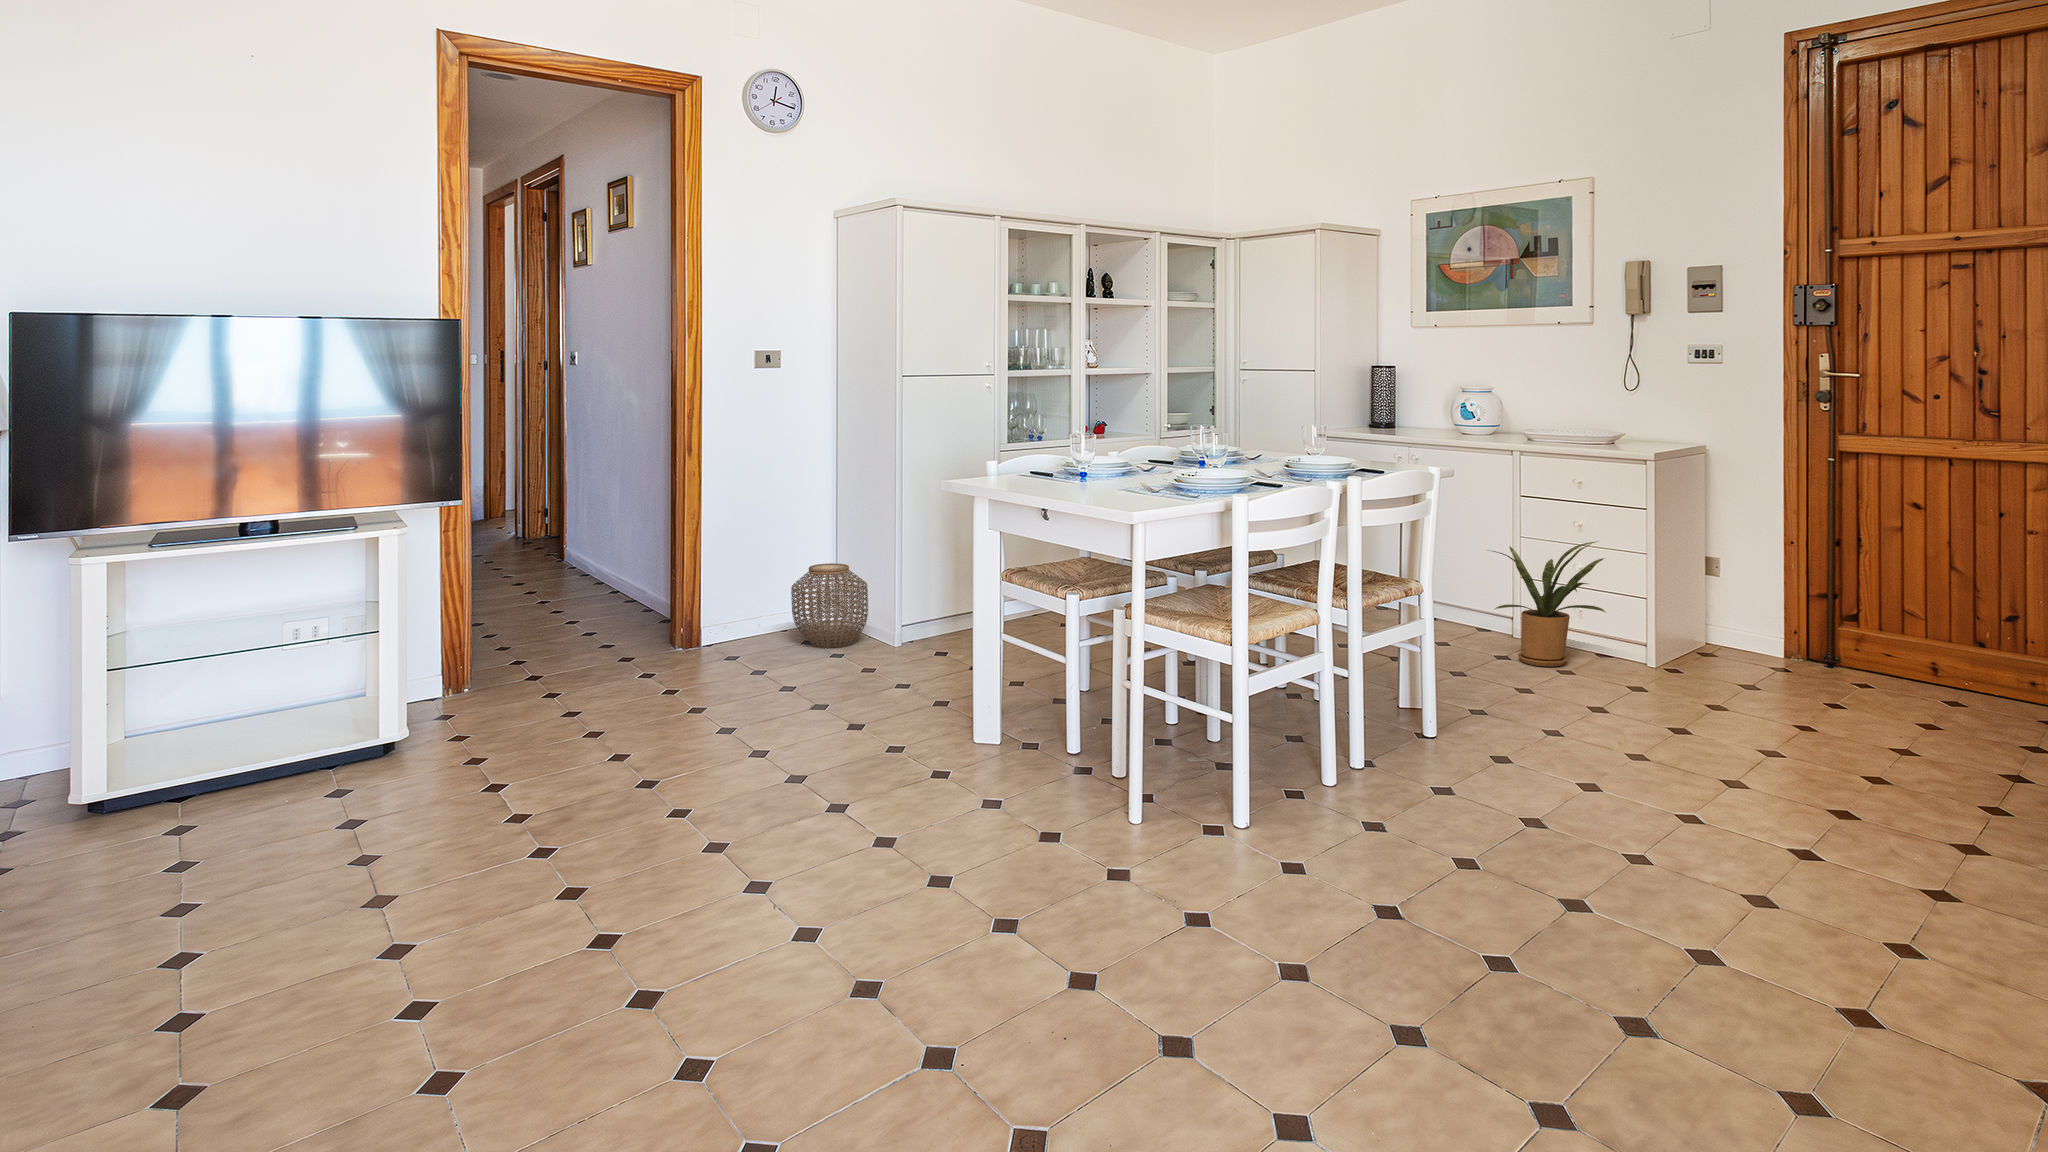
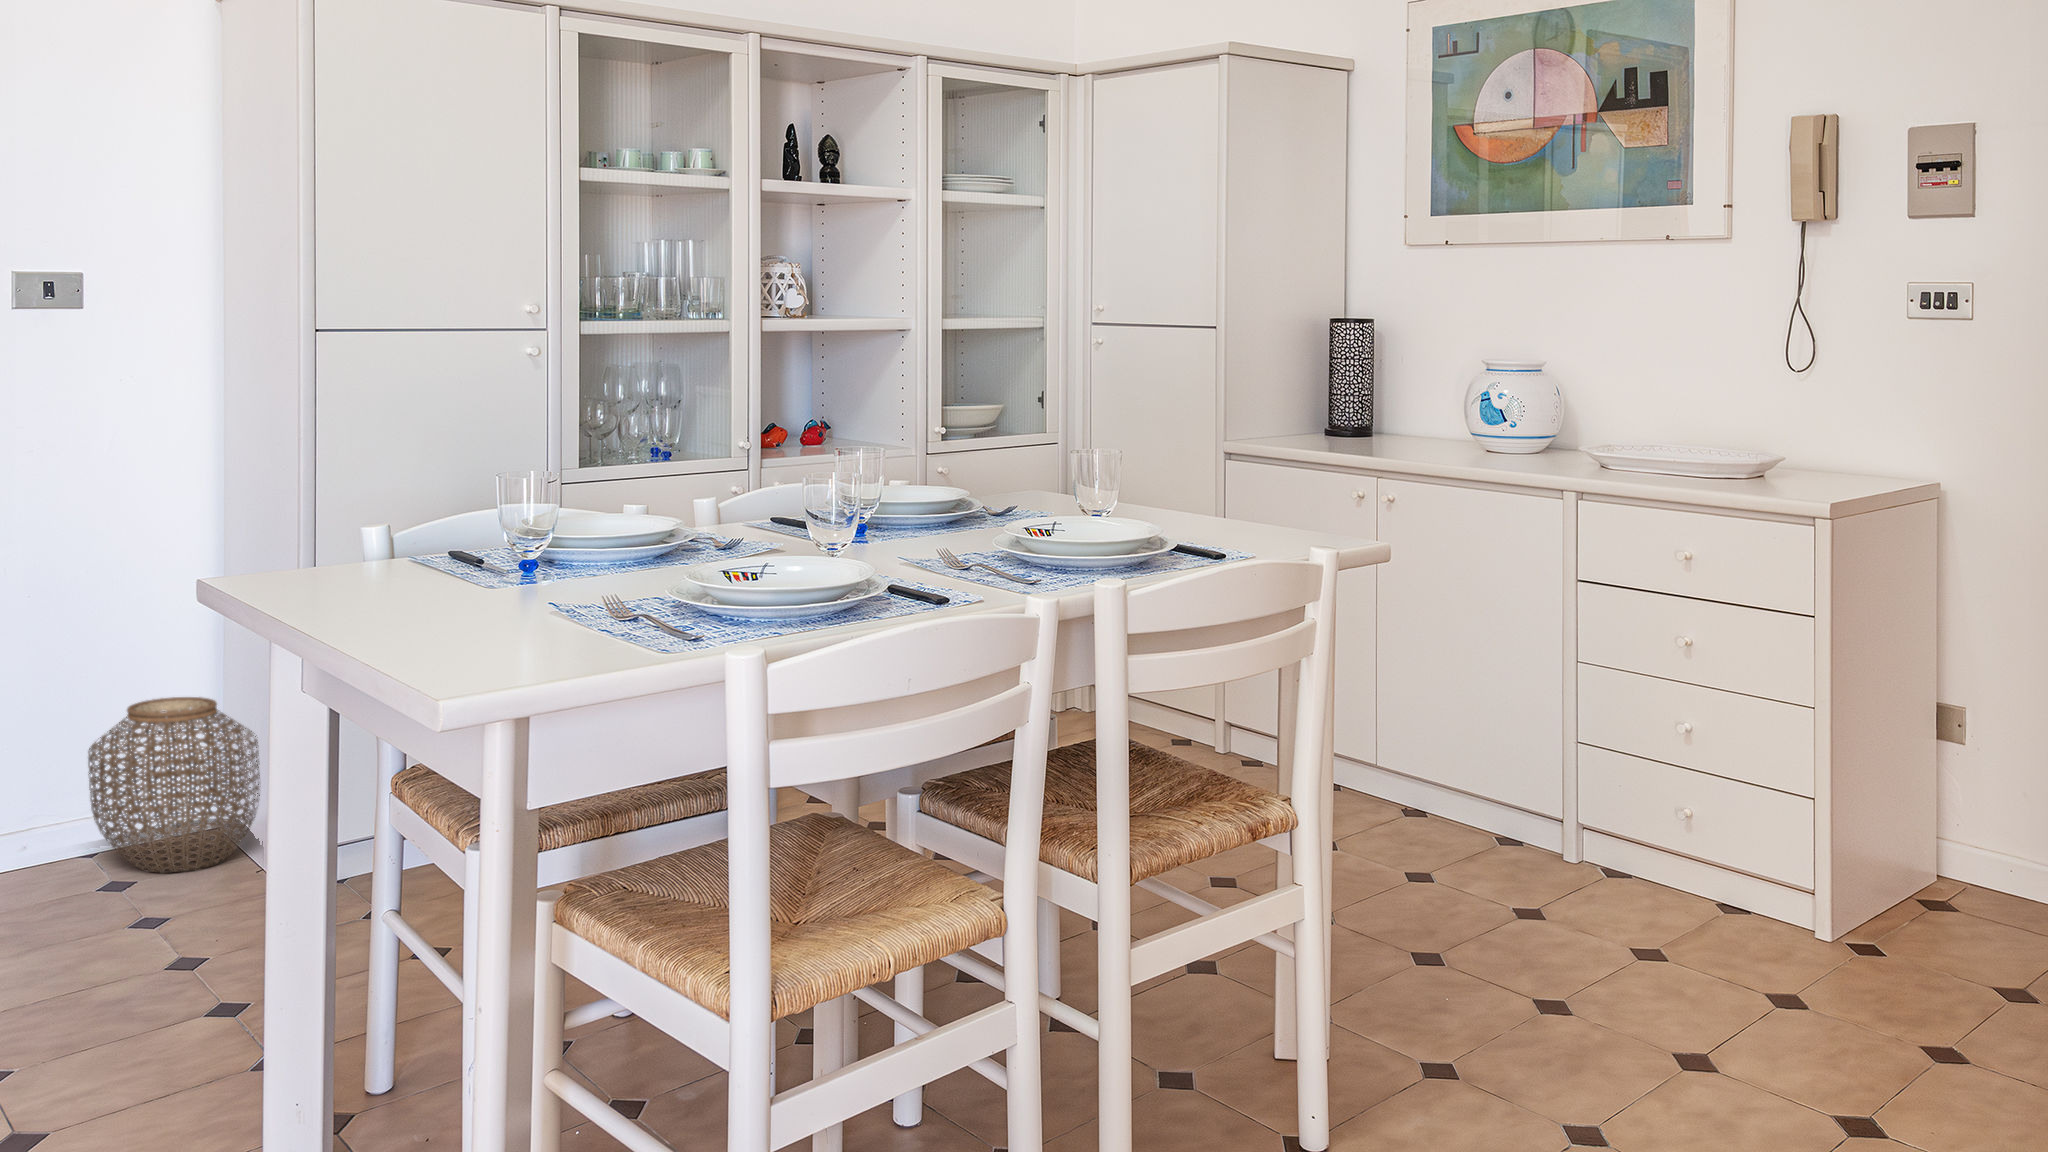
house plant: present [1492,542,1605,667] -> none [1491,683,1738,942]

